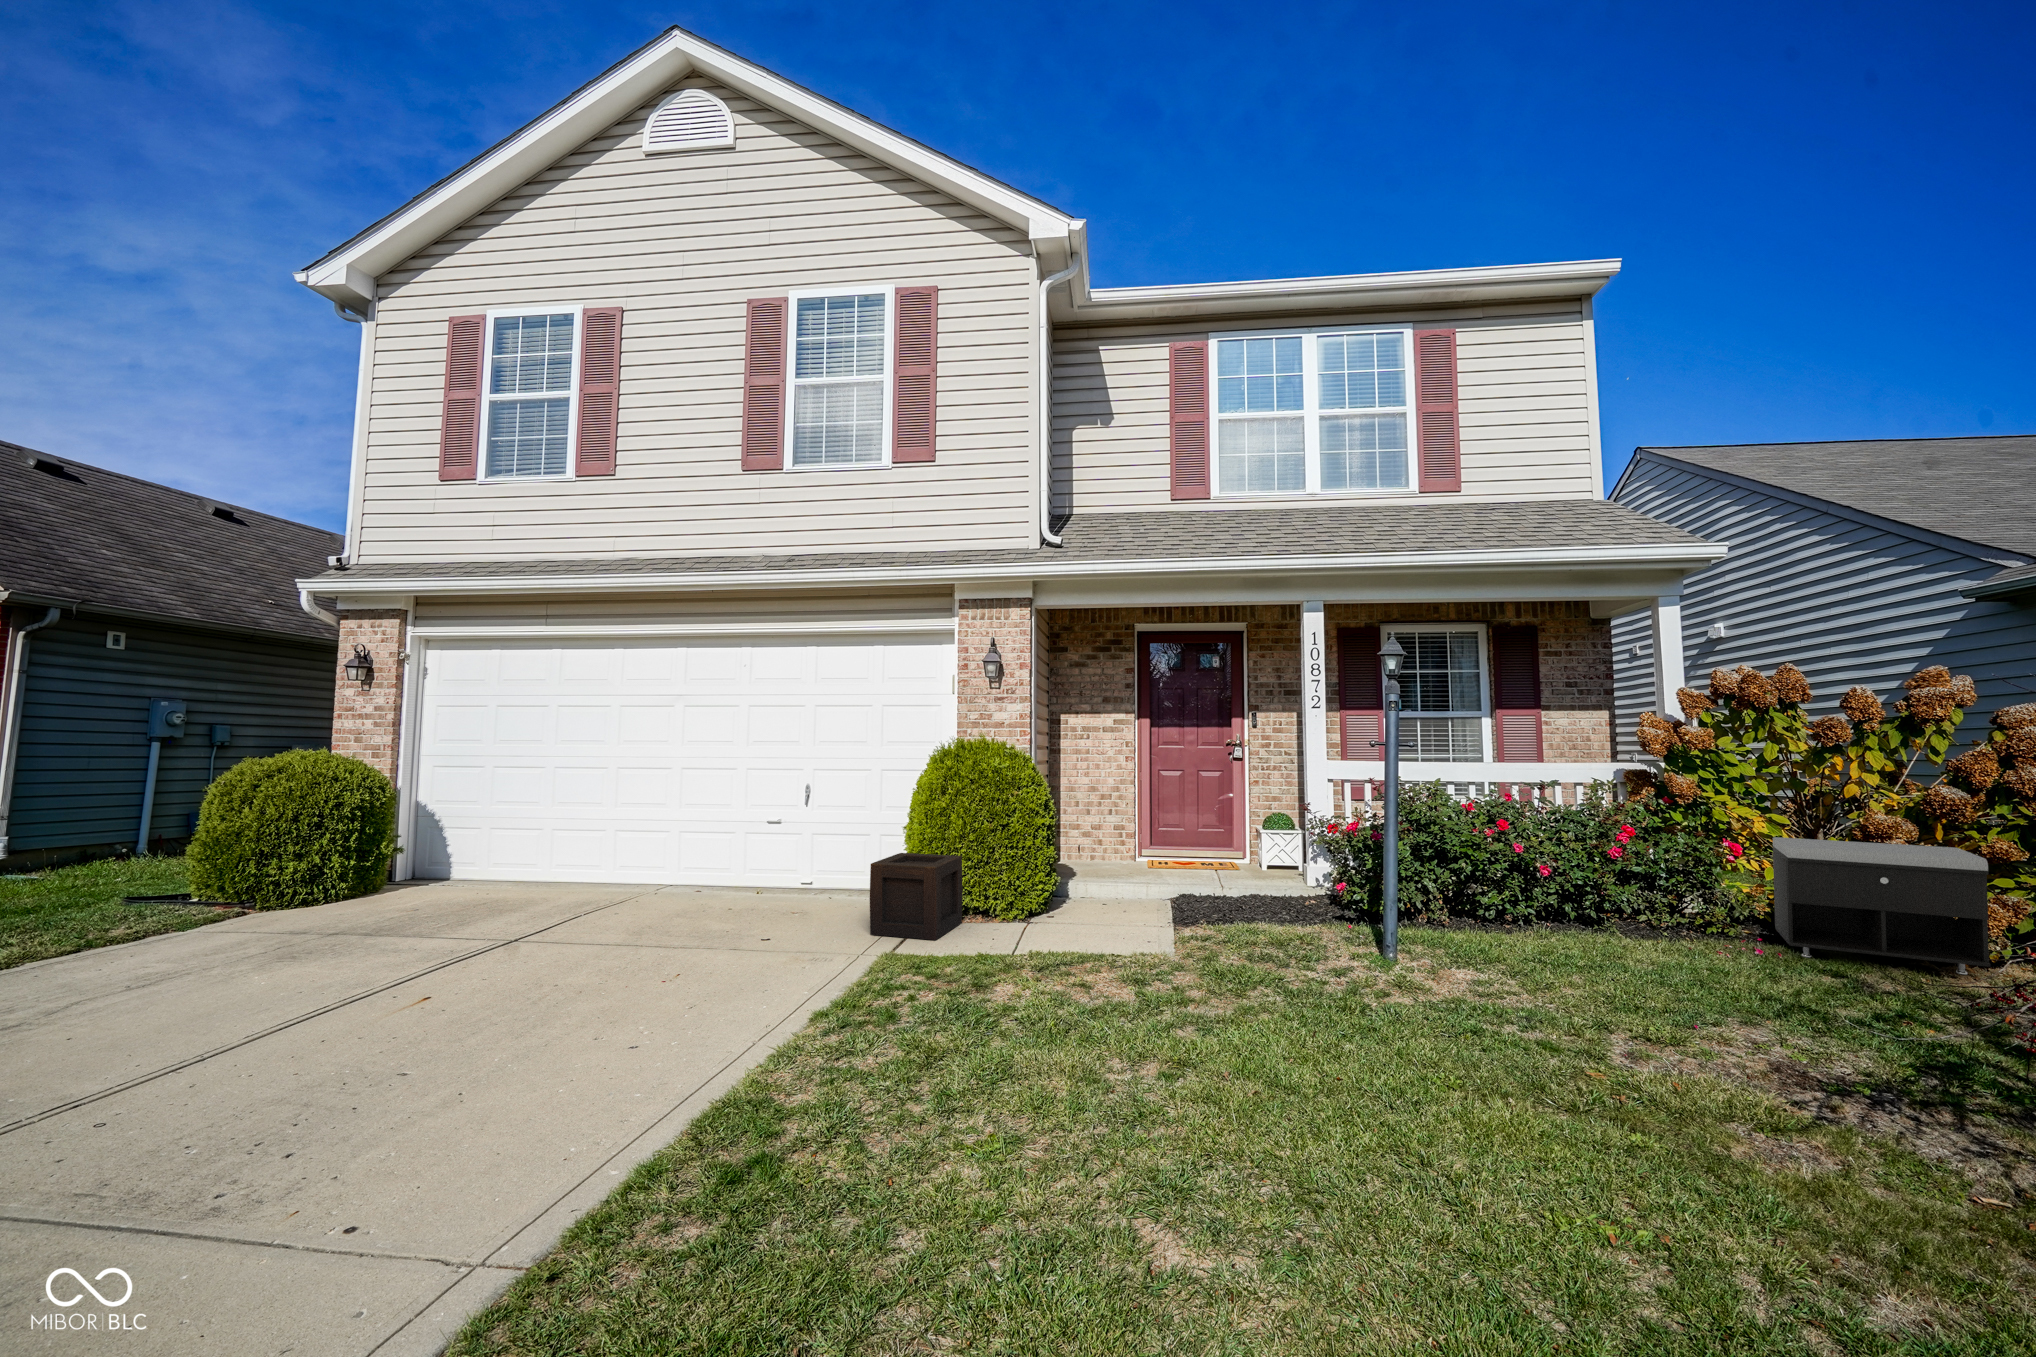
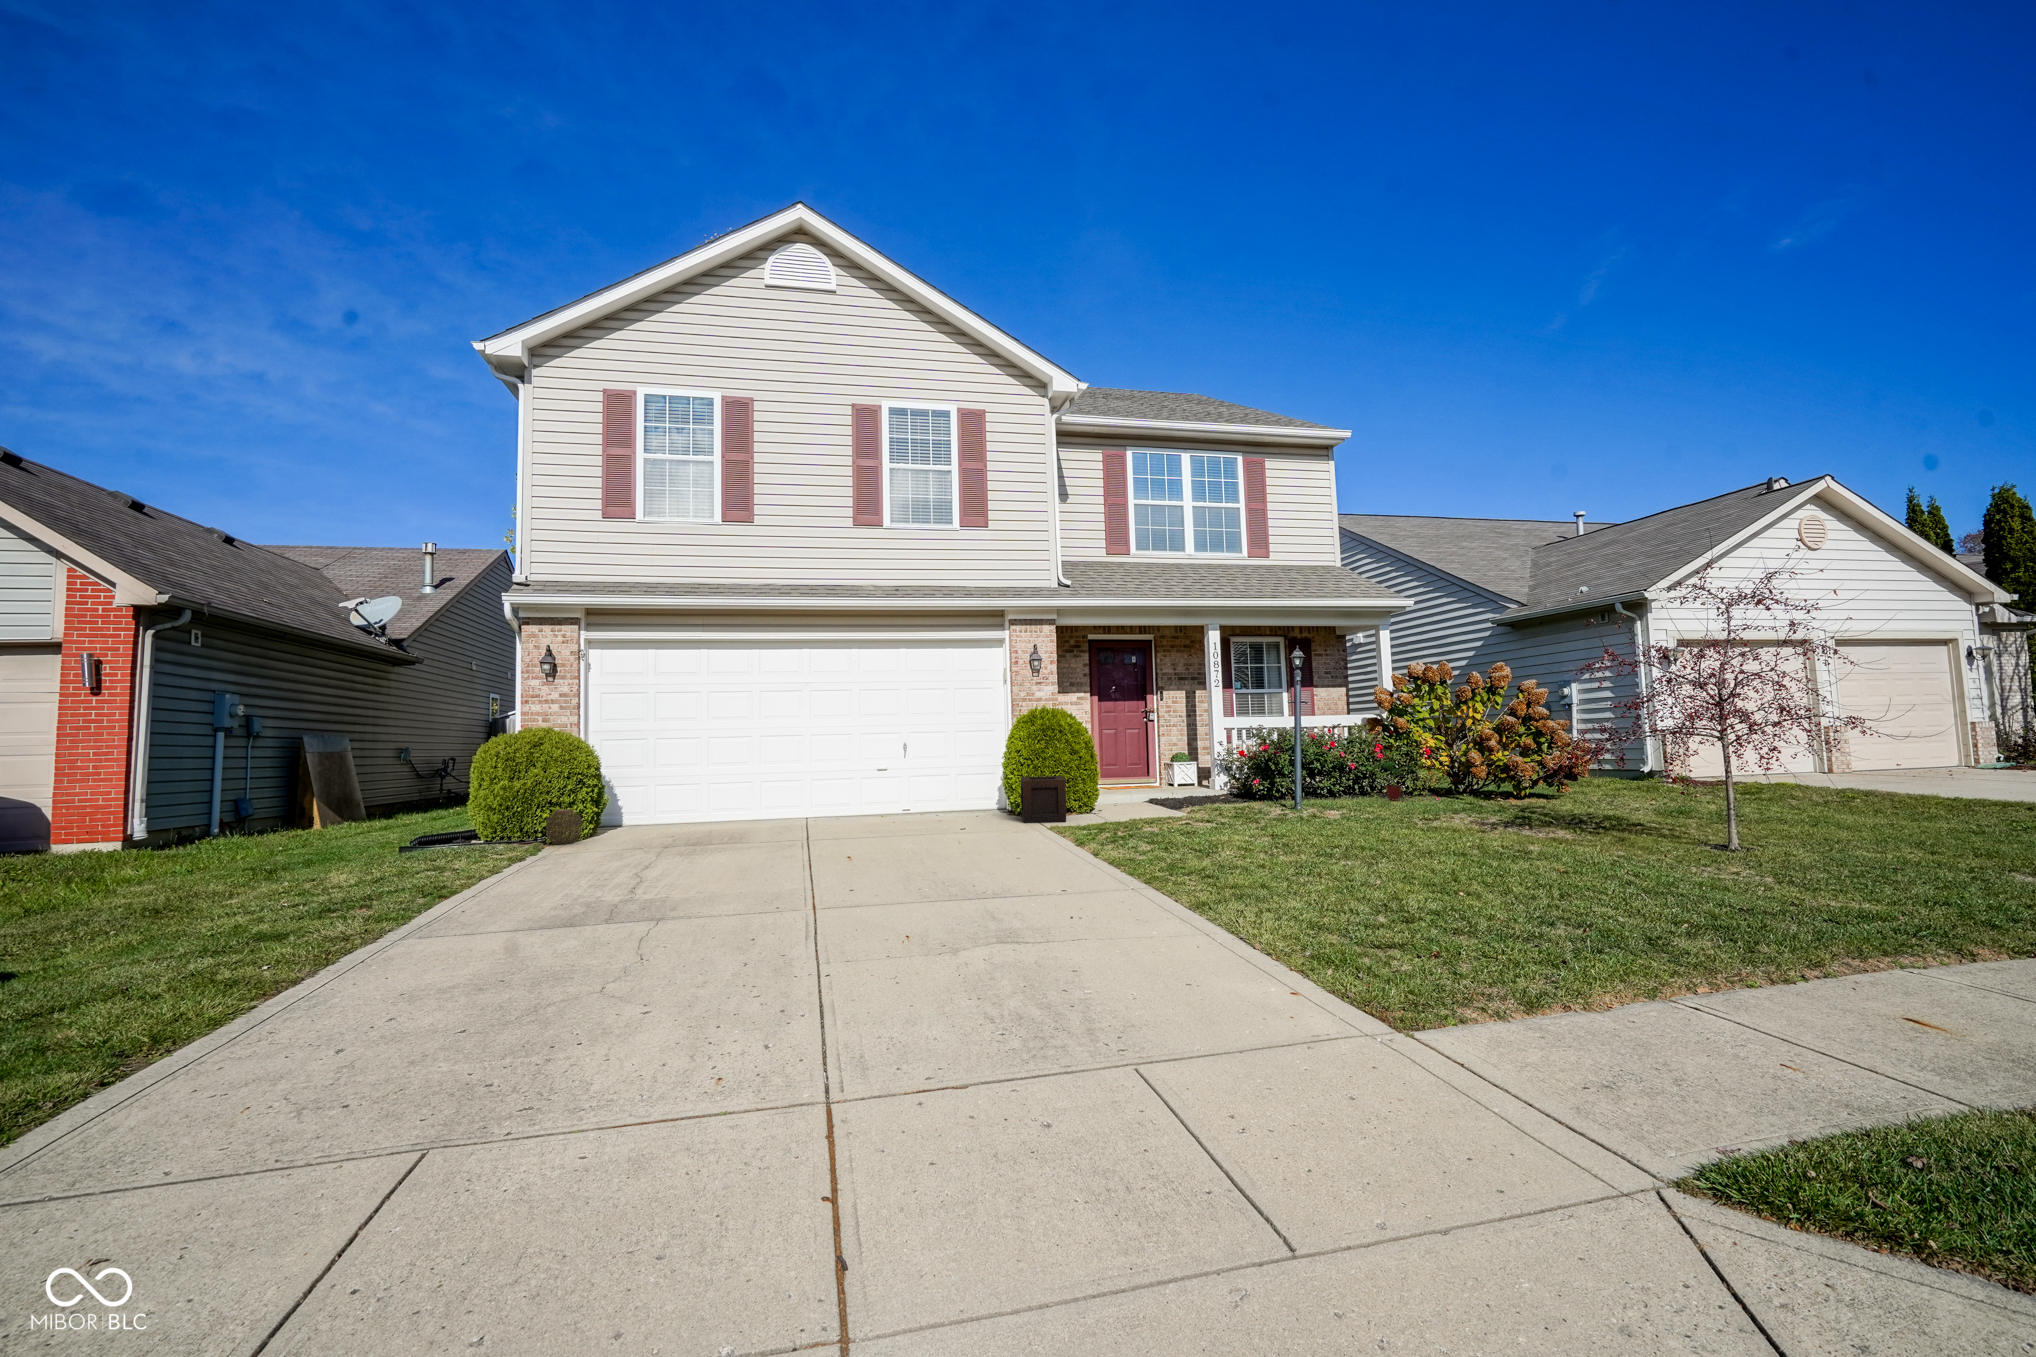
storage bench: present [1773,837,1990,975] -> none [1440,745,1525,799]
woven basket: none [238,862,294,911] -> present [546,809,582,845]
potted plant: none [1592,863,1699,947] -> present [1373,761,1402,801]

